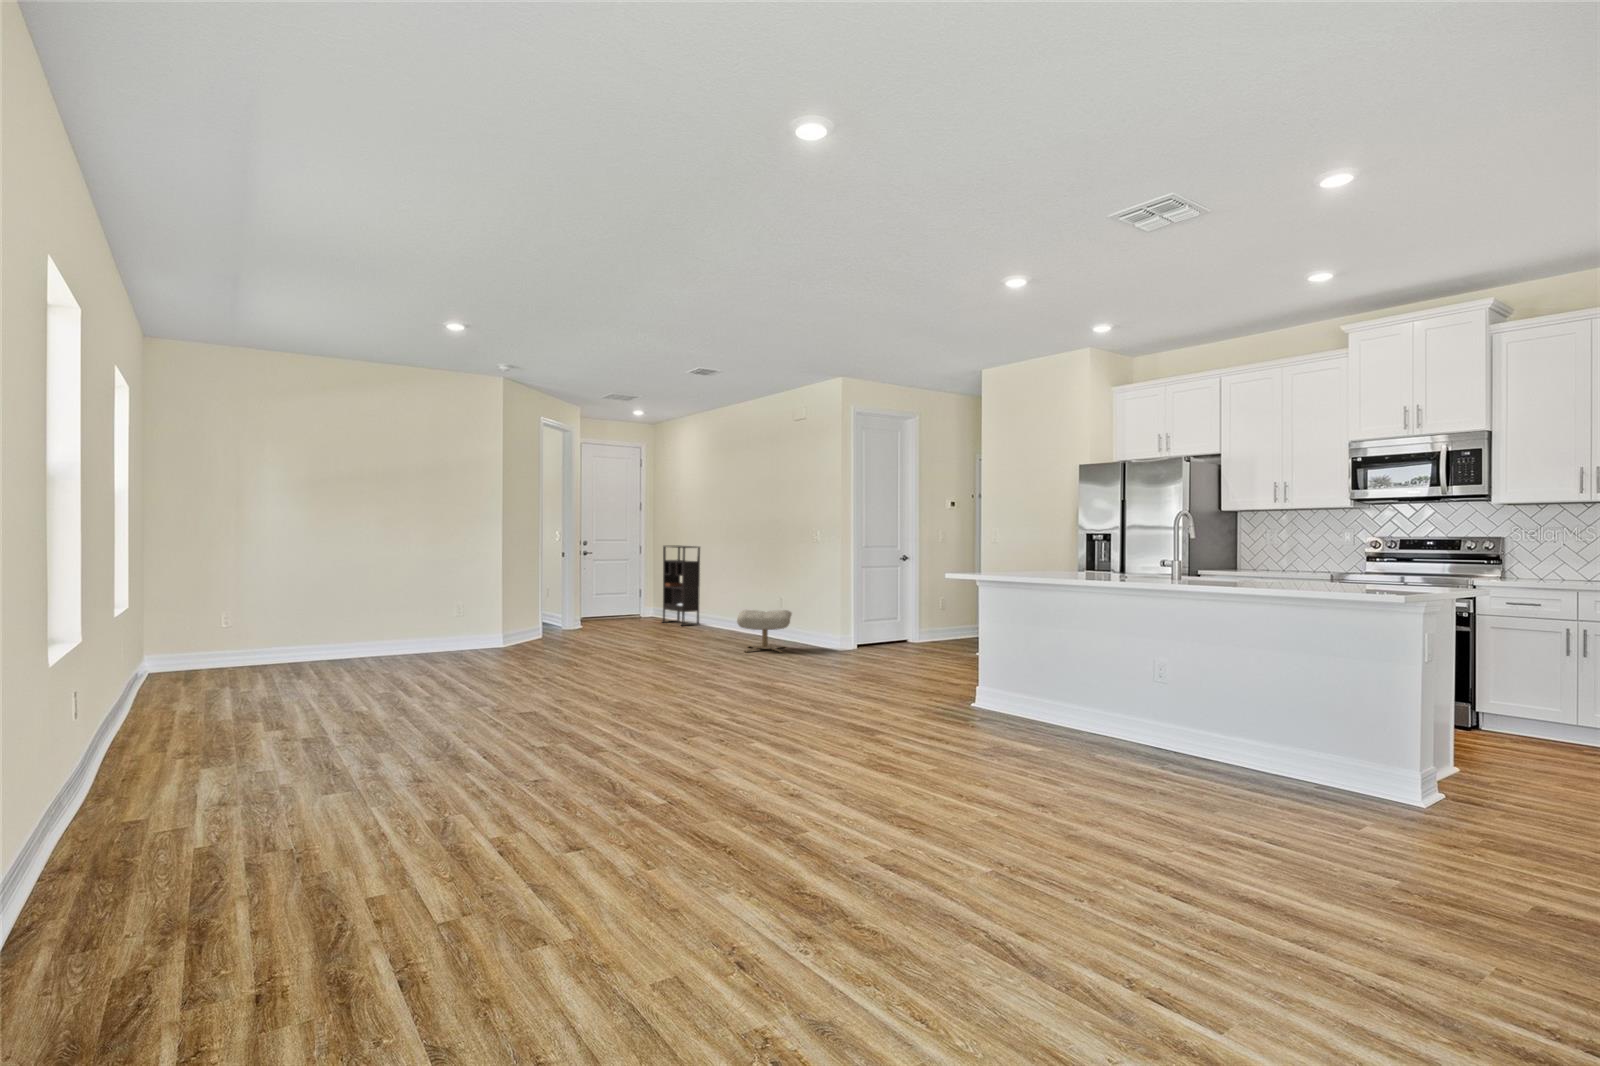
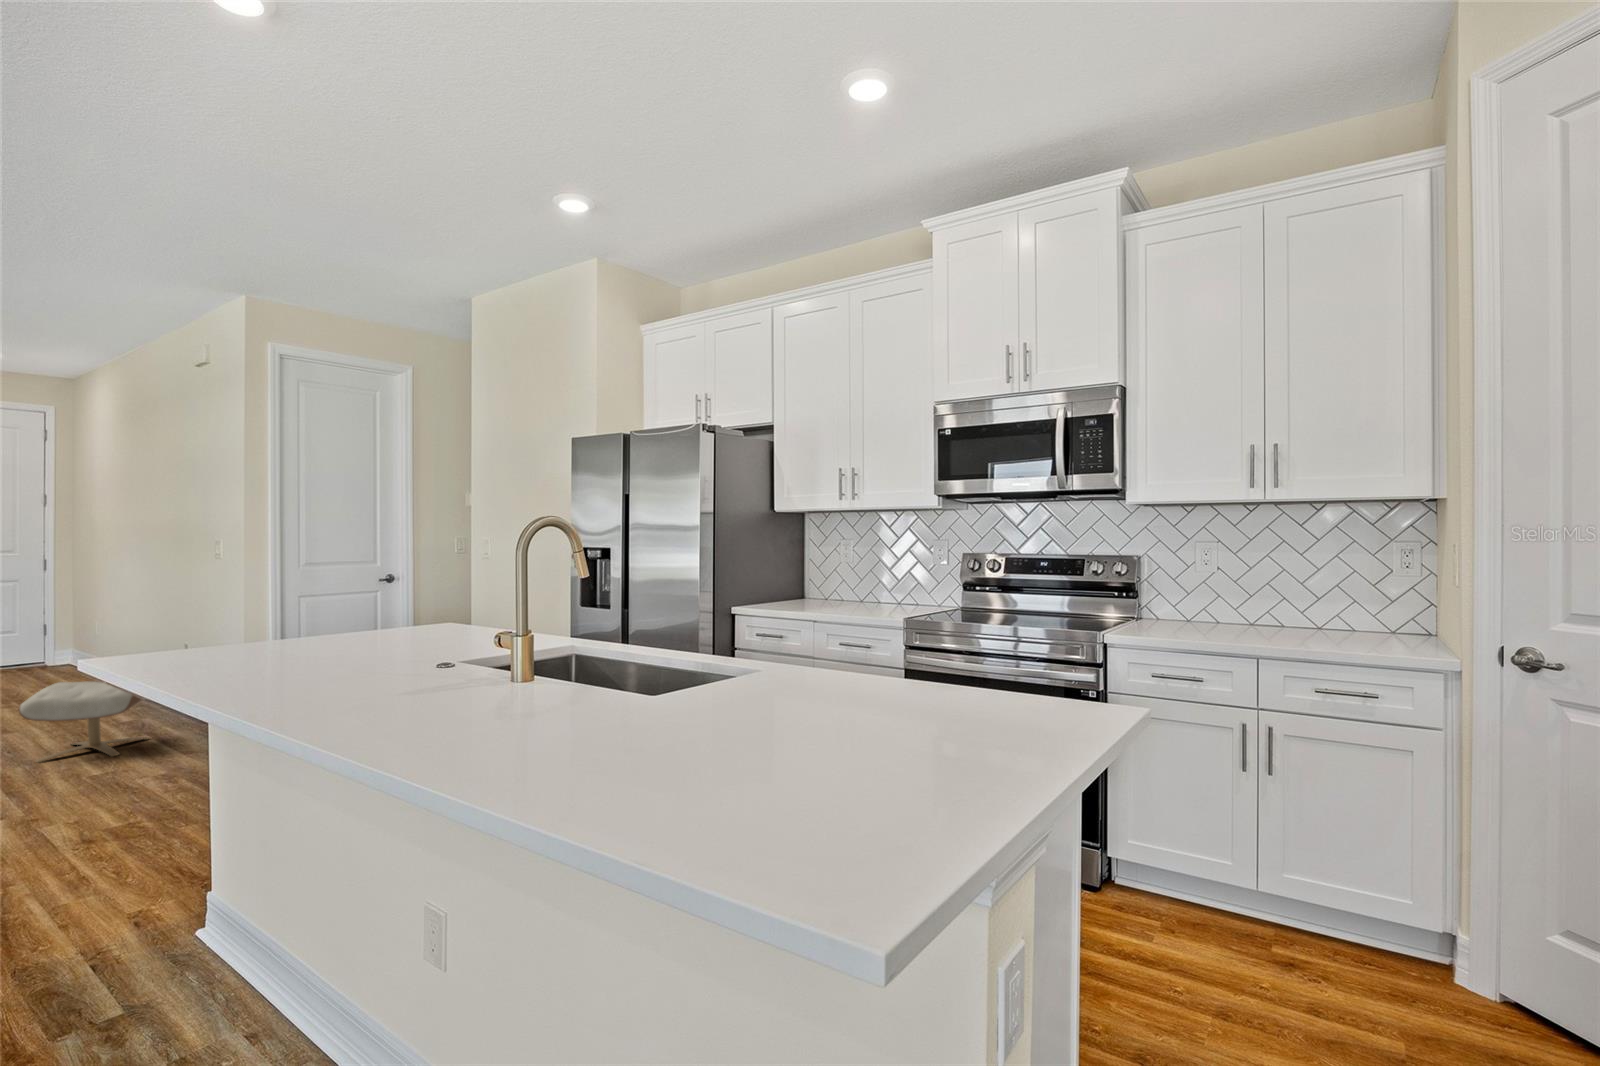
bookshelf: present [662,545,700,626] -> none [29,560,96,692]

